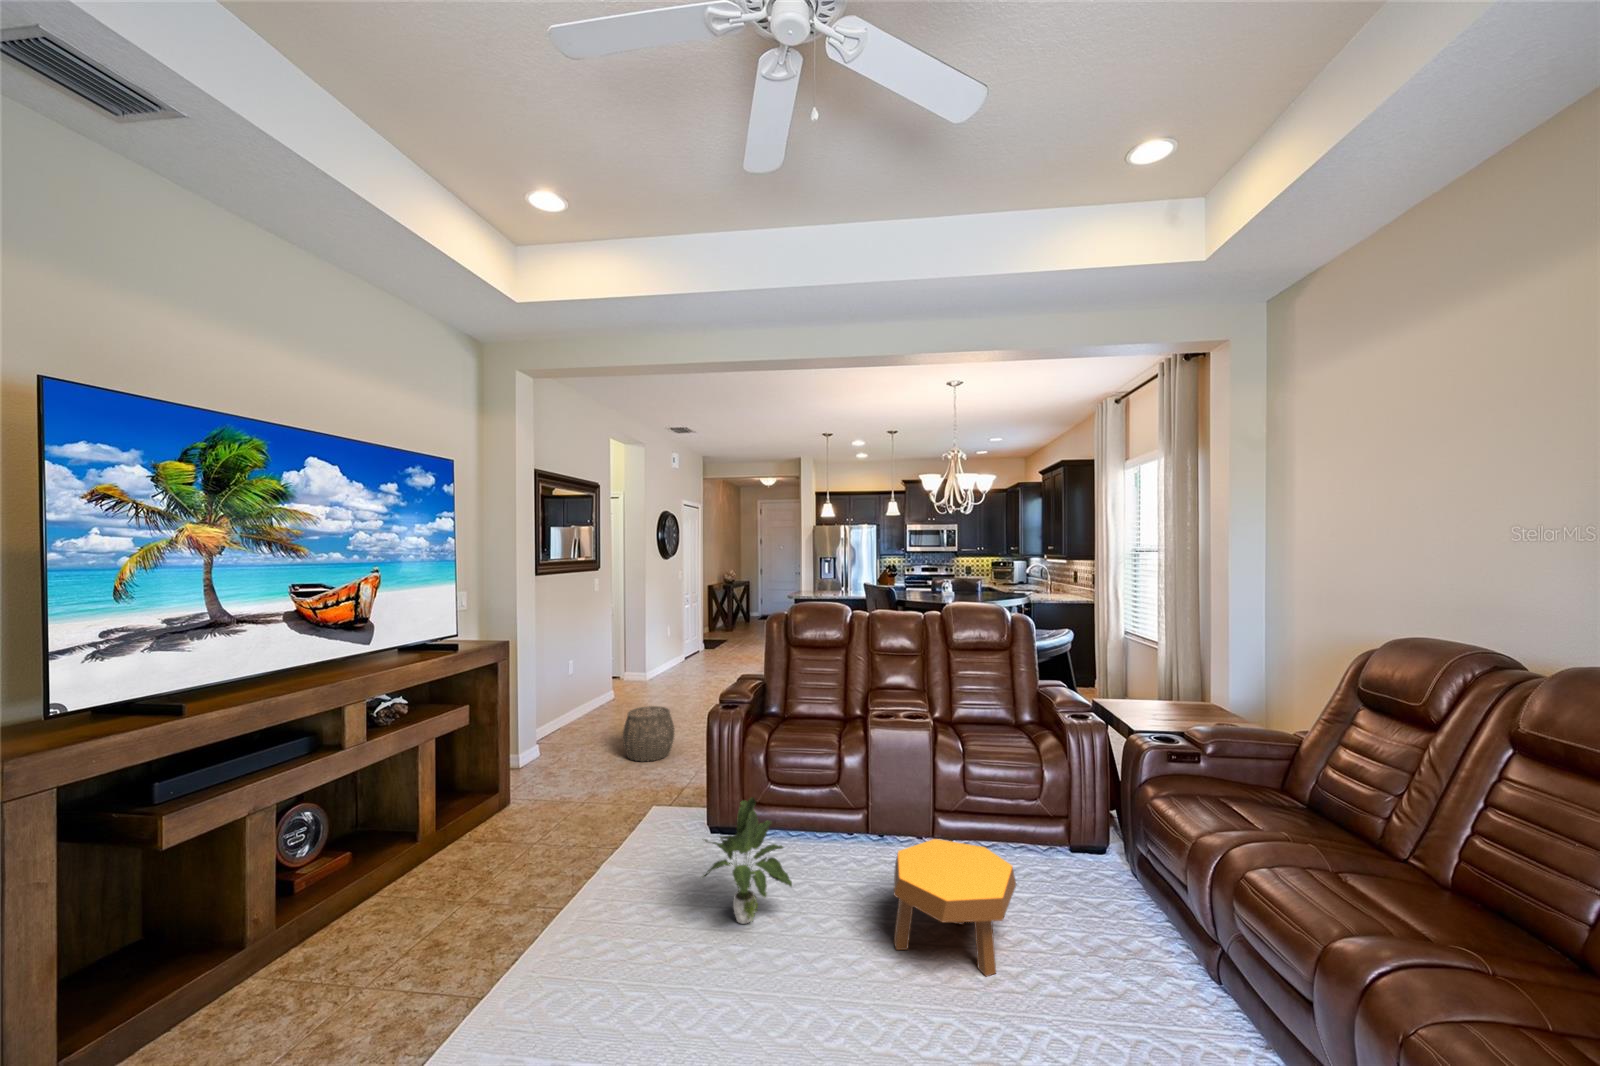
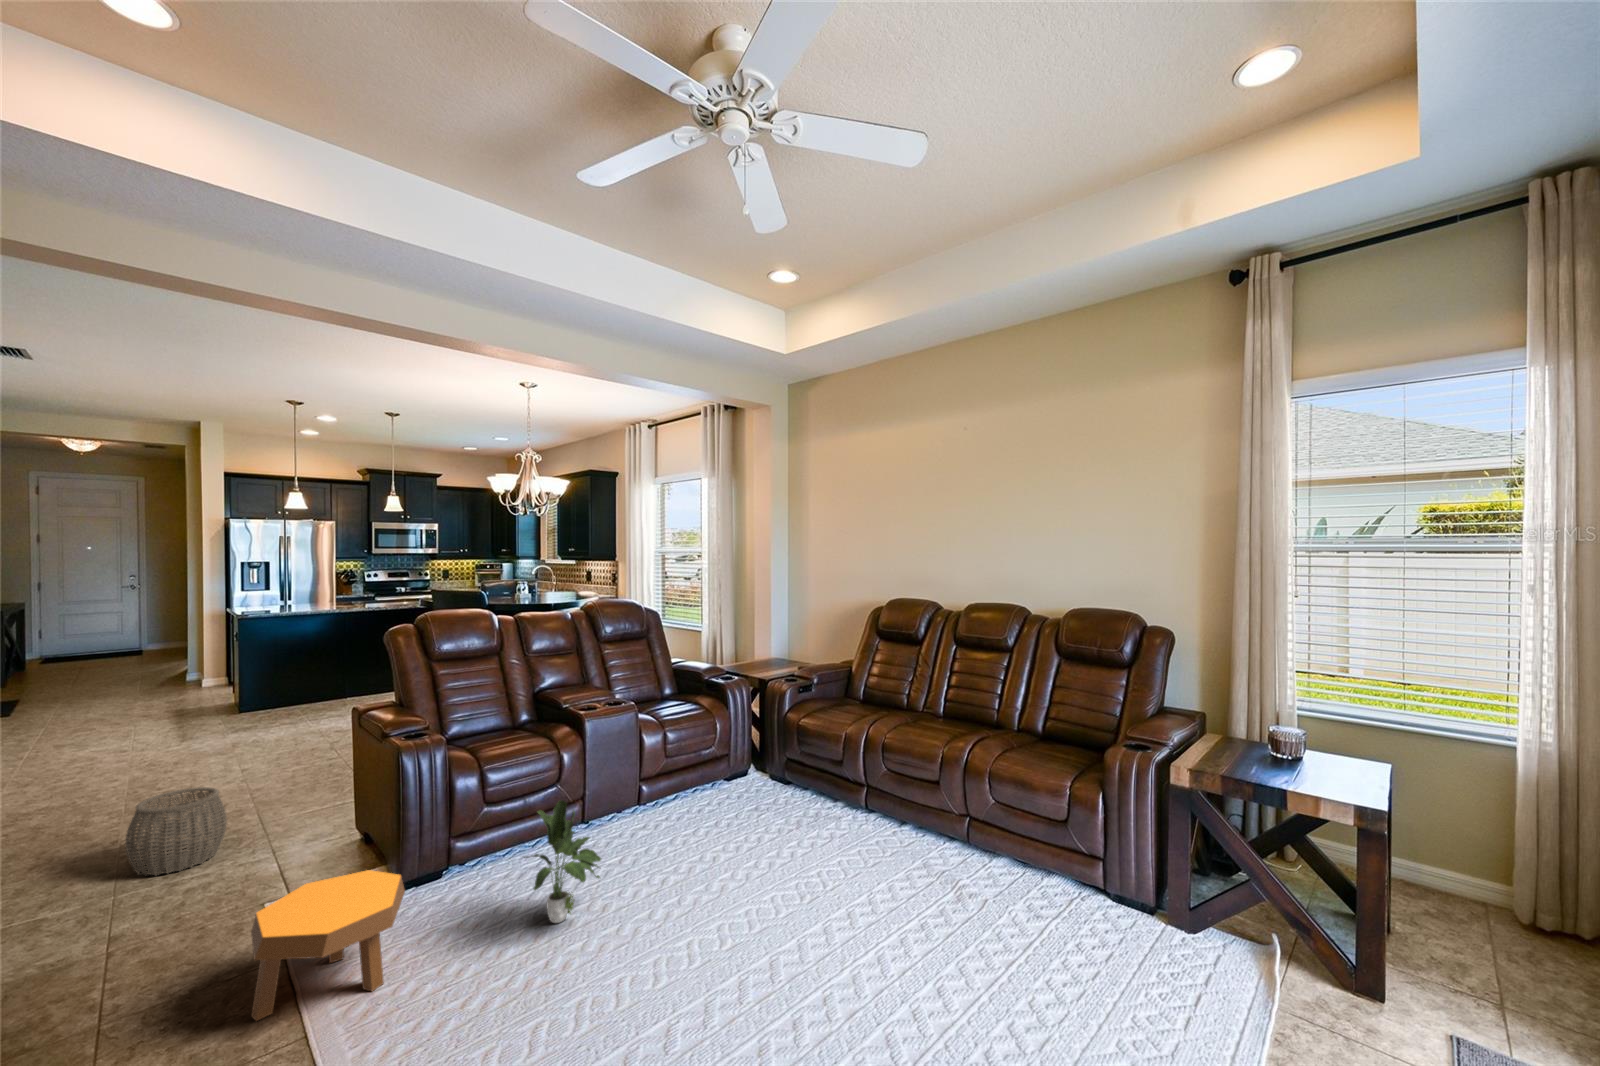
footstool: present [893,839,1016,976] -> present [251,870,405,1021]

